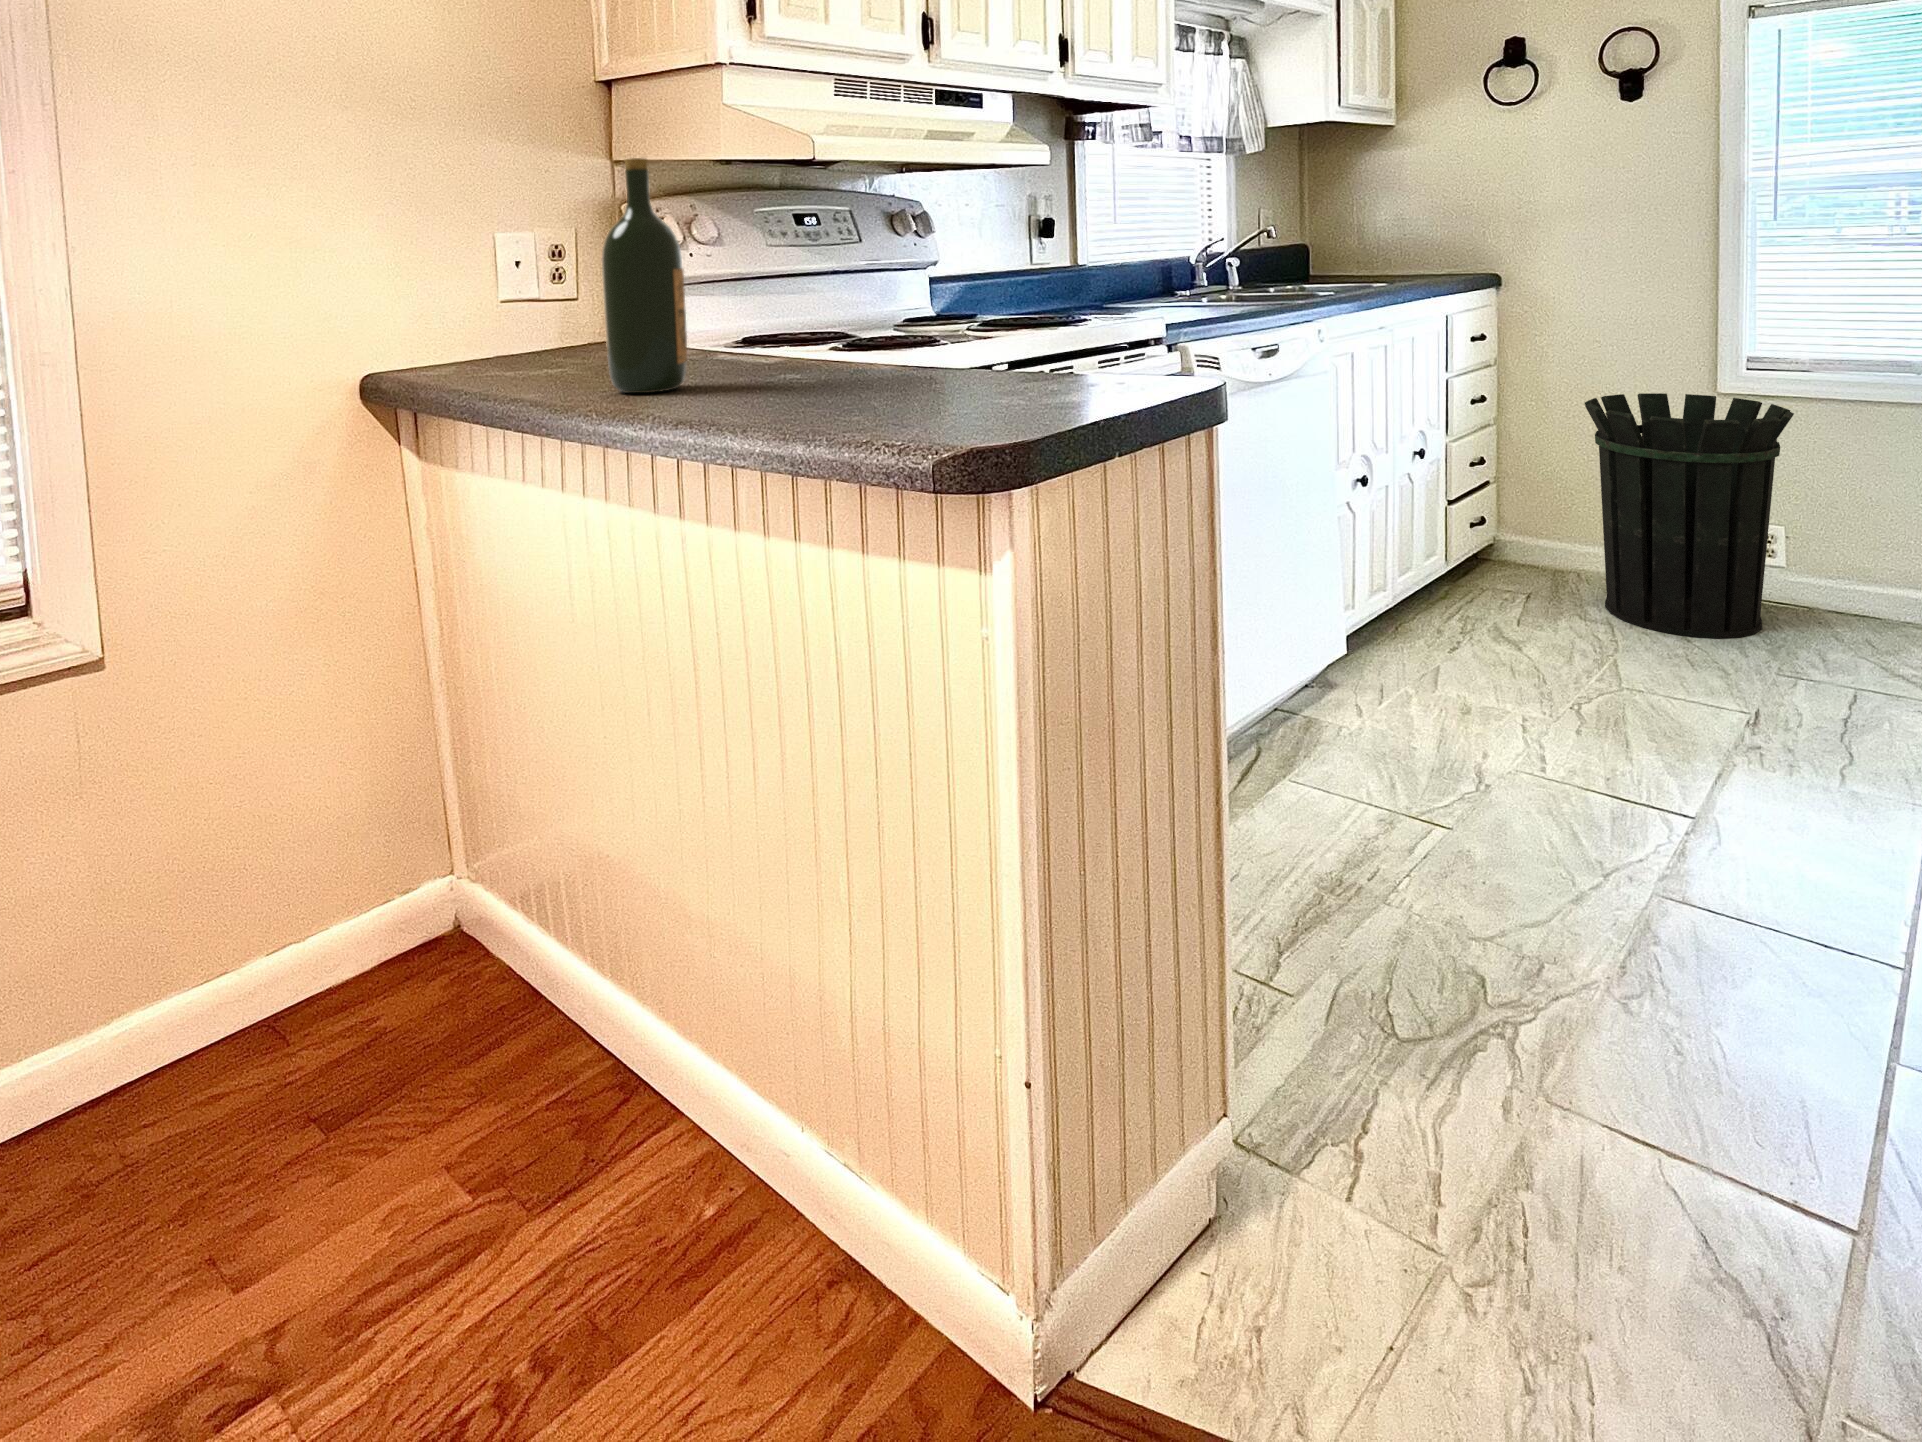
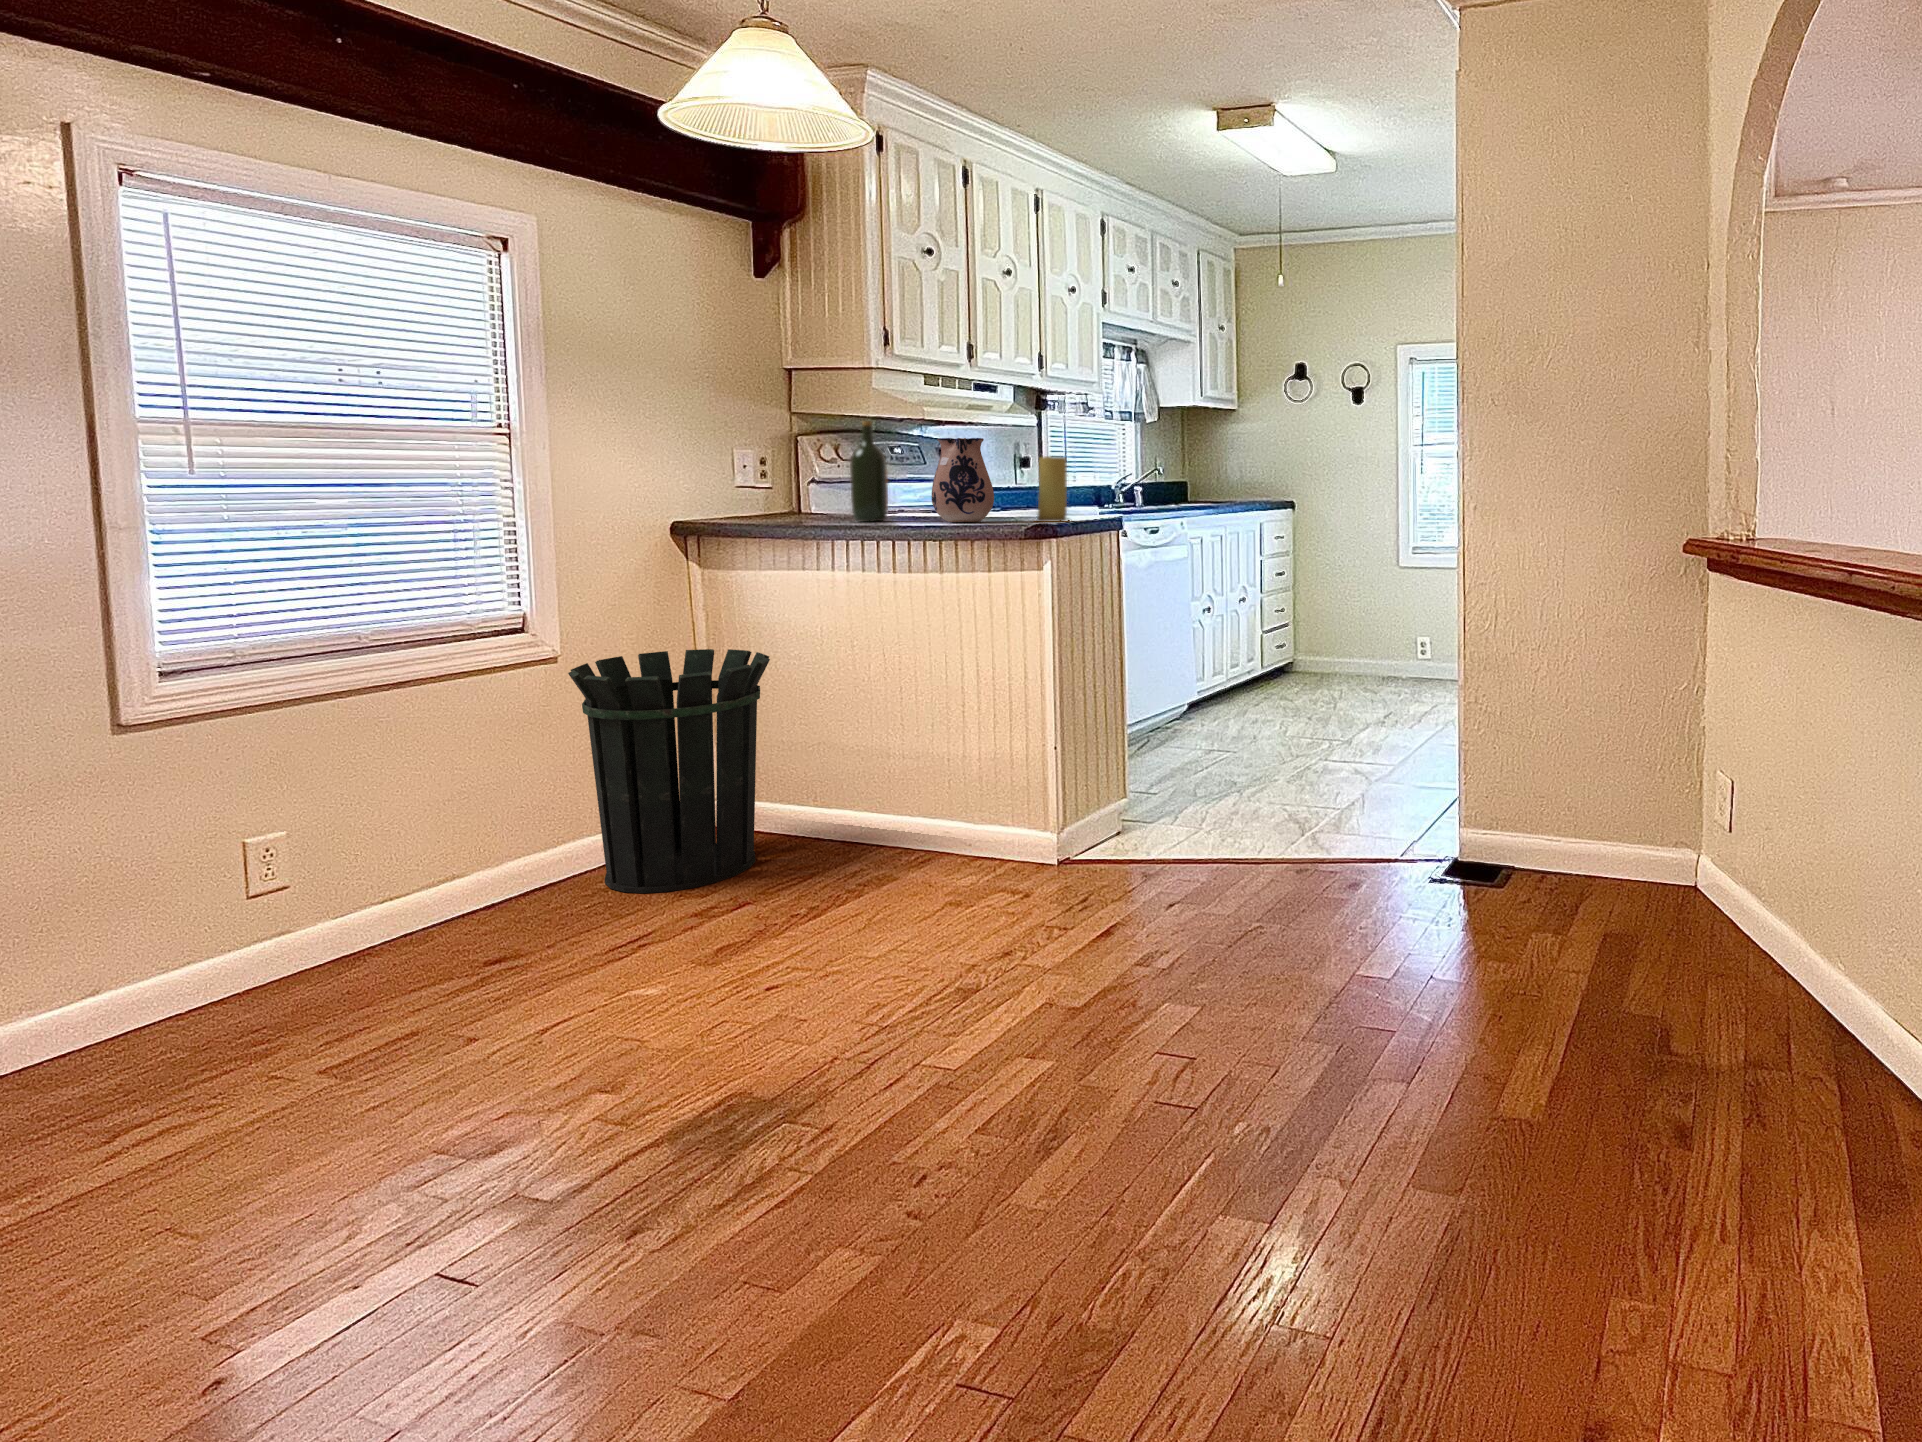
ceramic pitcher: none [752,182,903,403] -> present [932,438,994,522]
candle: none [1001,222,1100,400] -> present [1036,456,1067,522]
waste bin: present [1585,393,1794,638] -> present [568,649,770,893]

